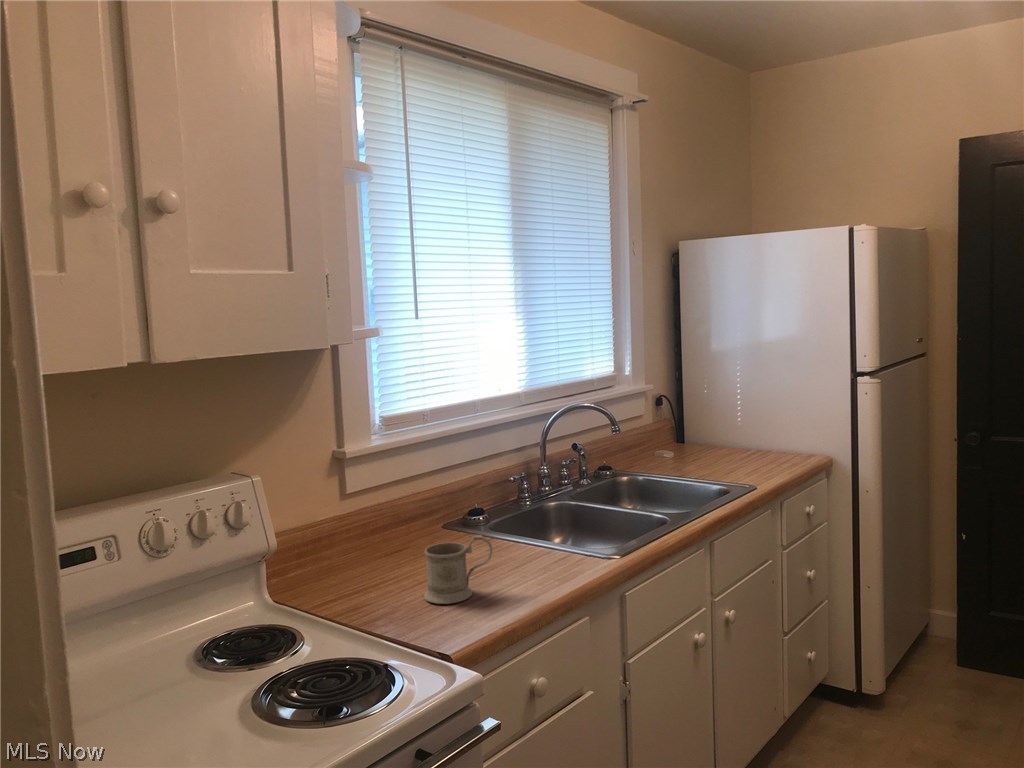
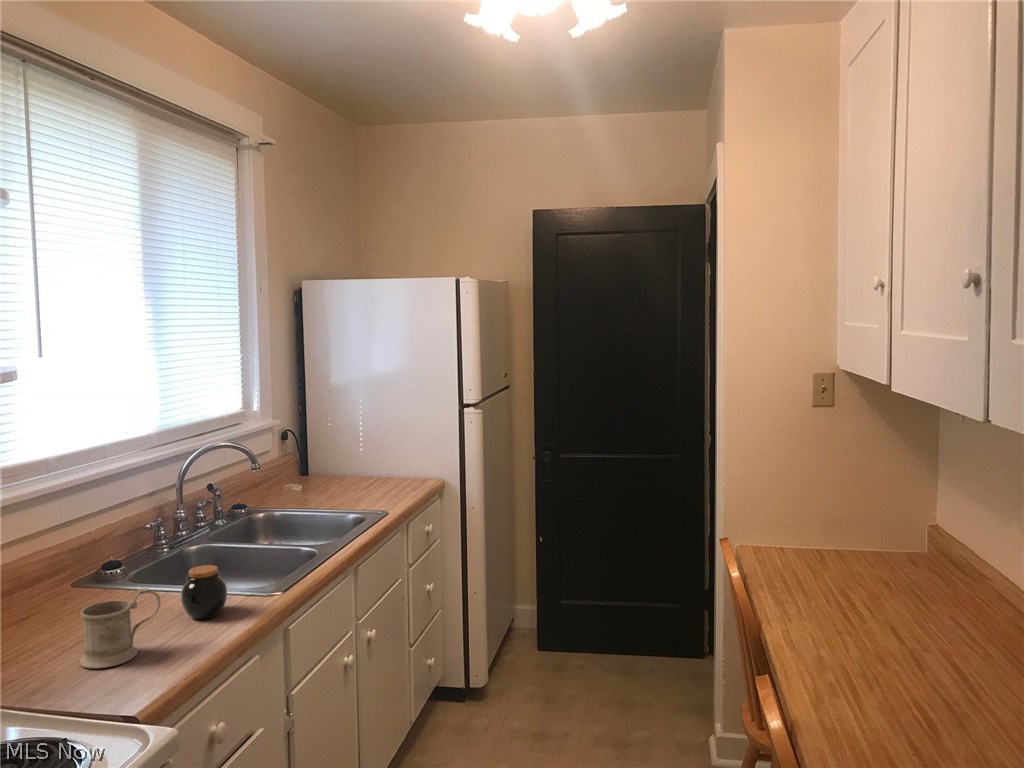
jar: none [518,521,561,573] -> present [181,565,227,619]

